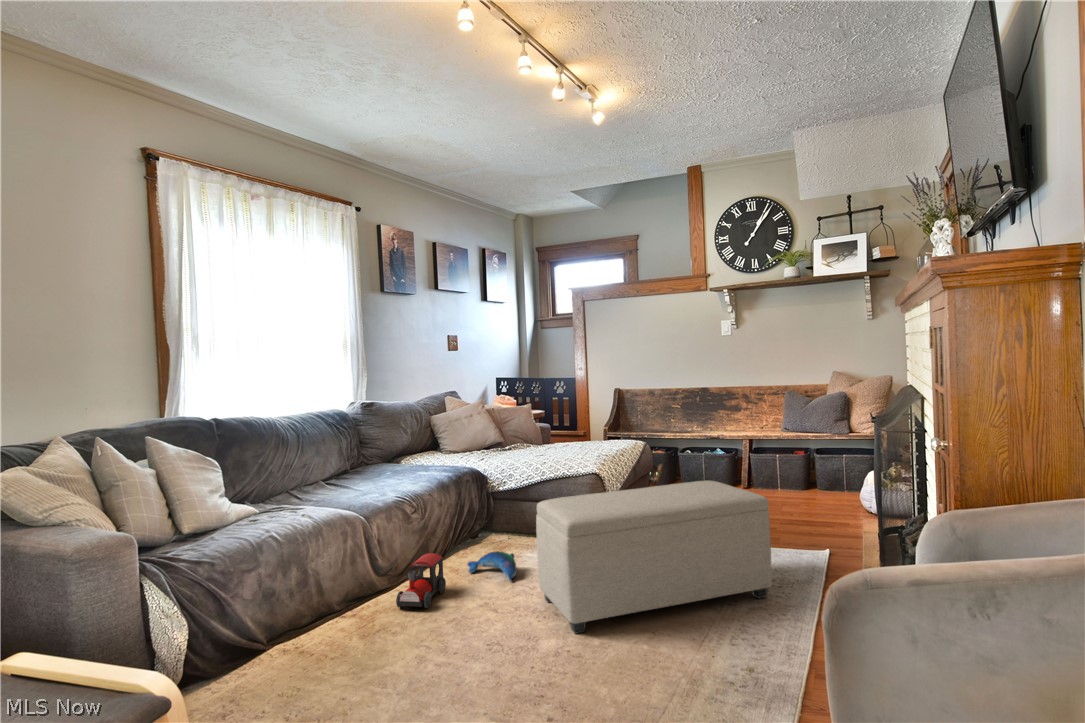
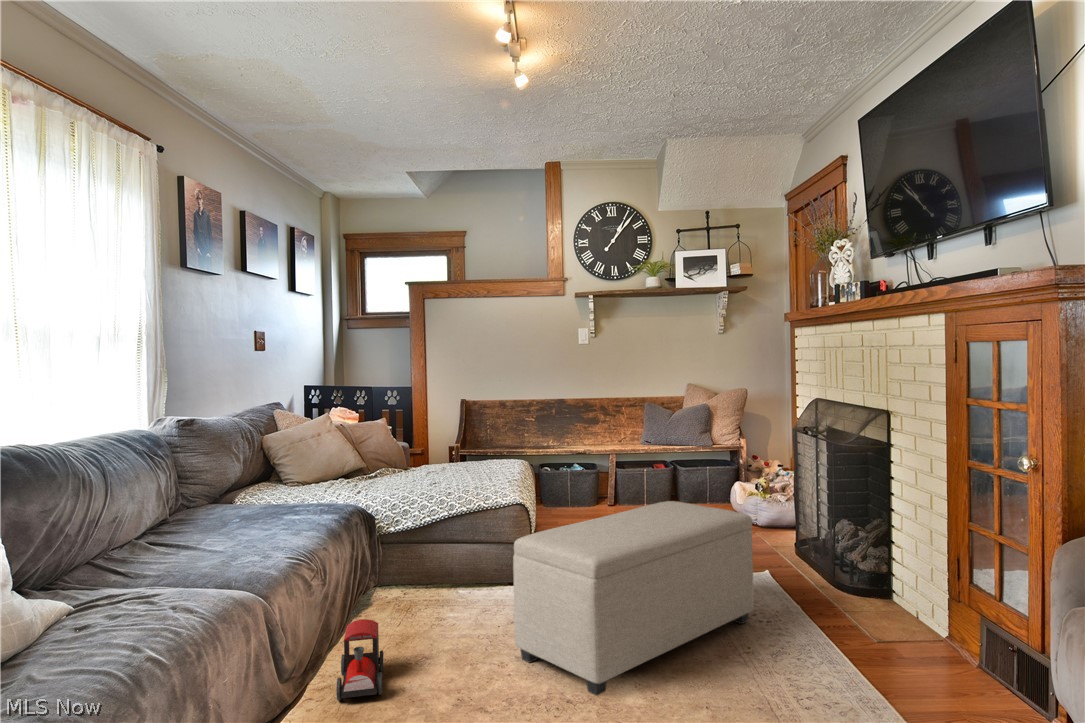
plush toy: present [467,551,517,581] -> none [387,606,463,643]

